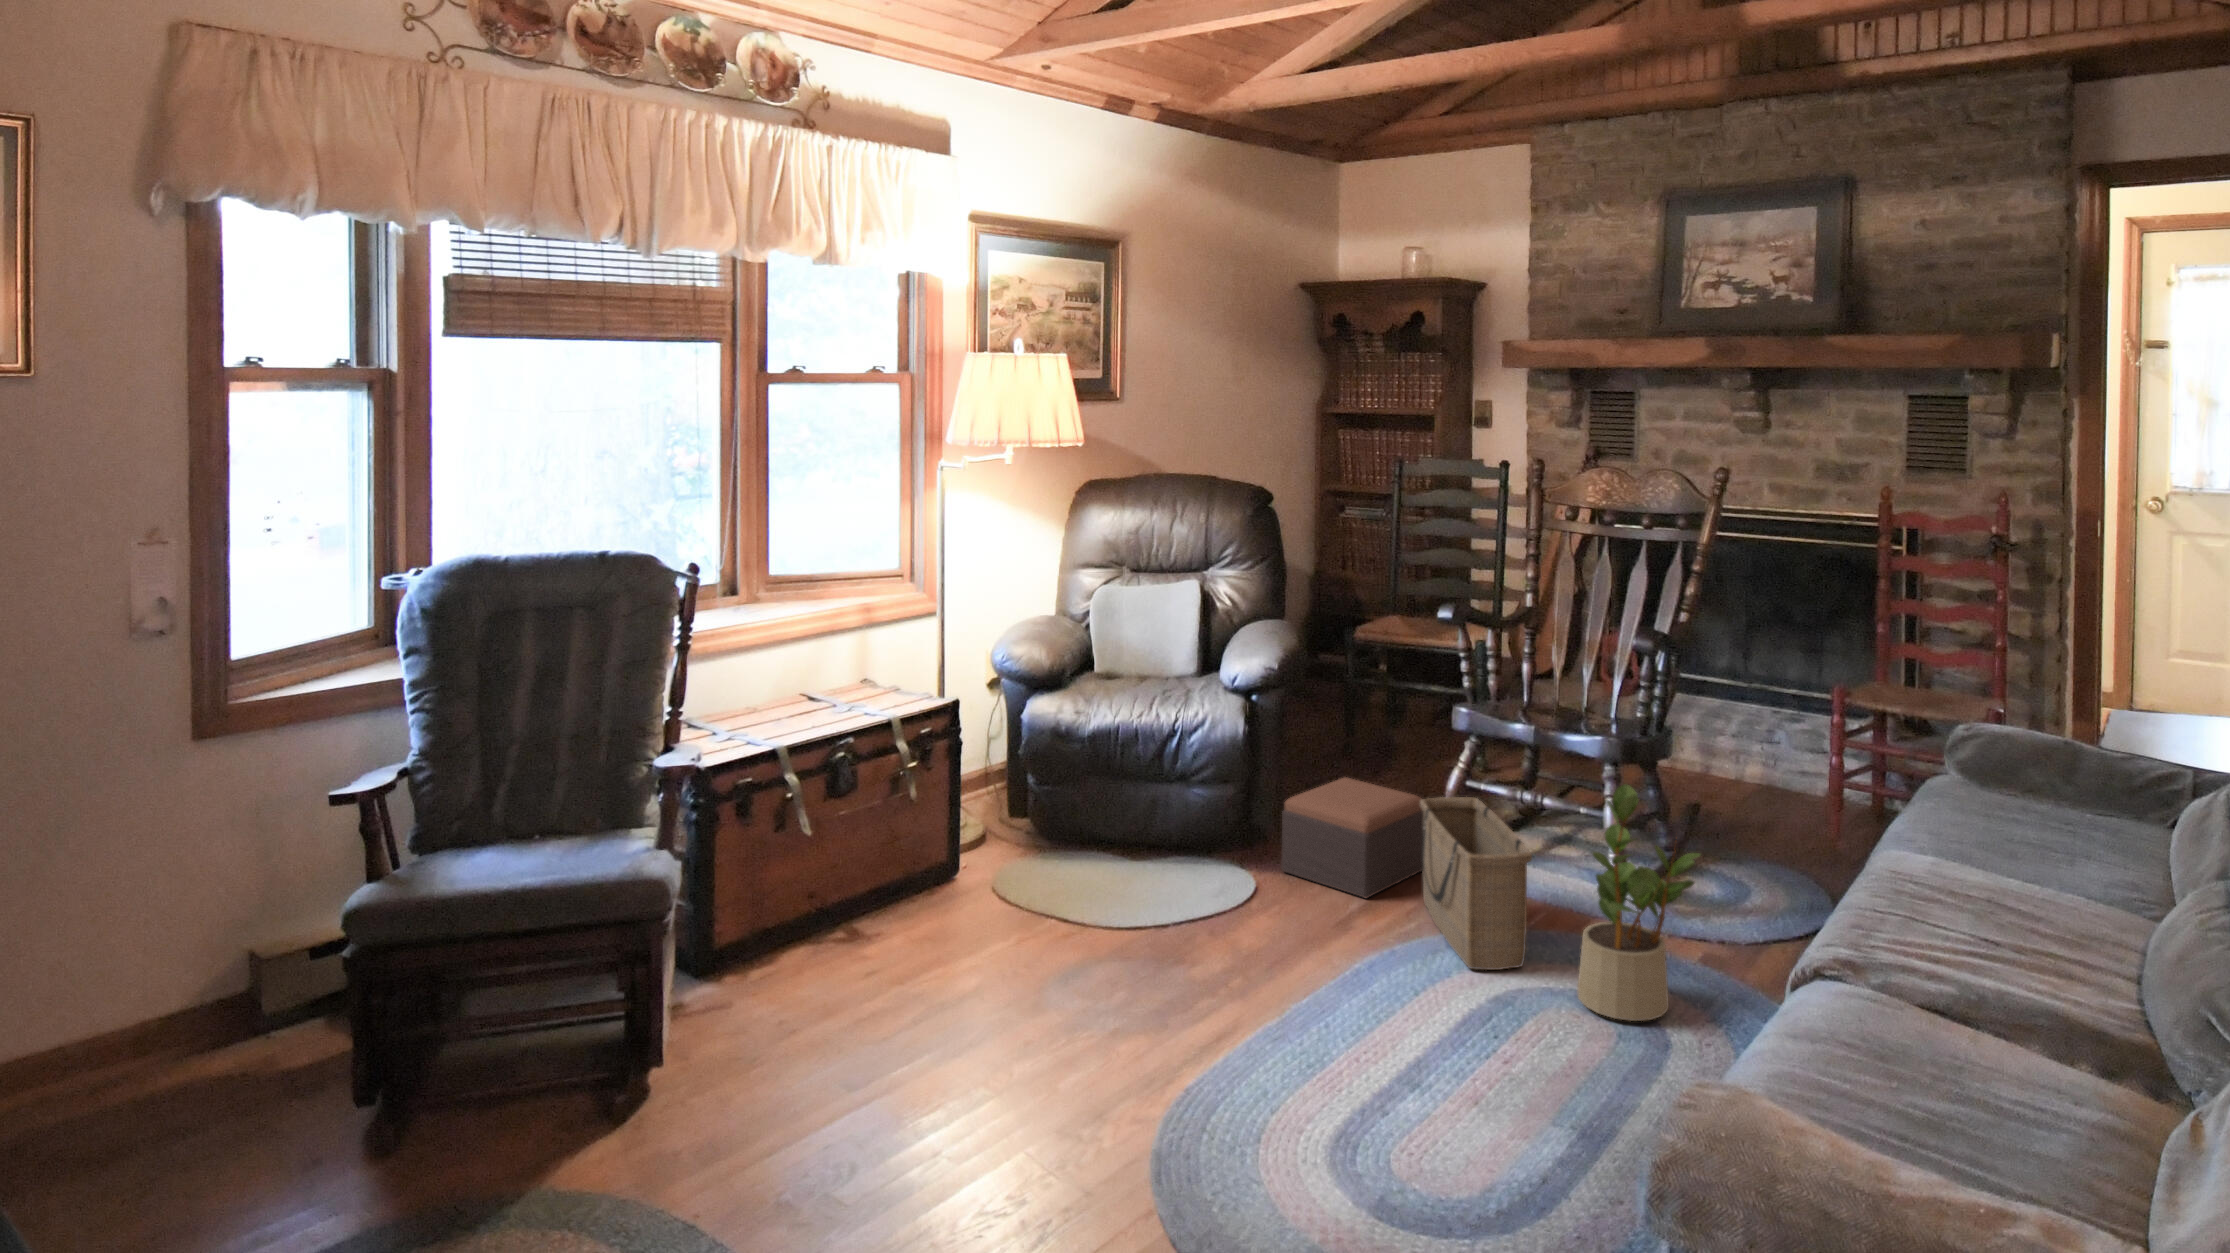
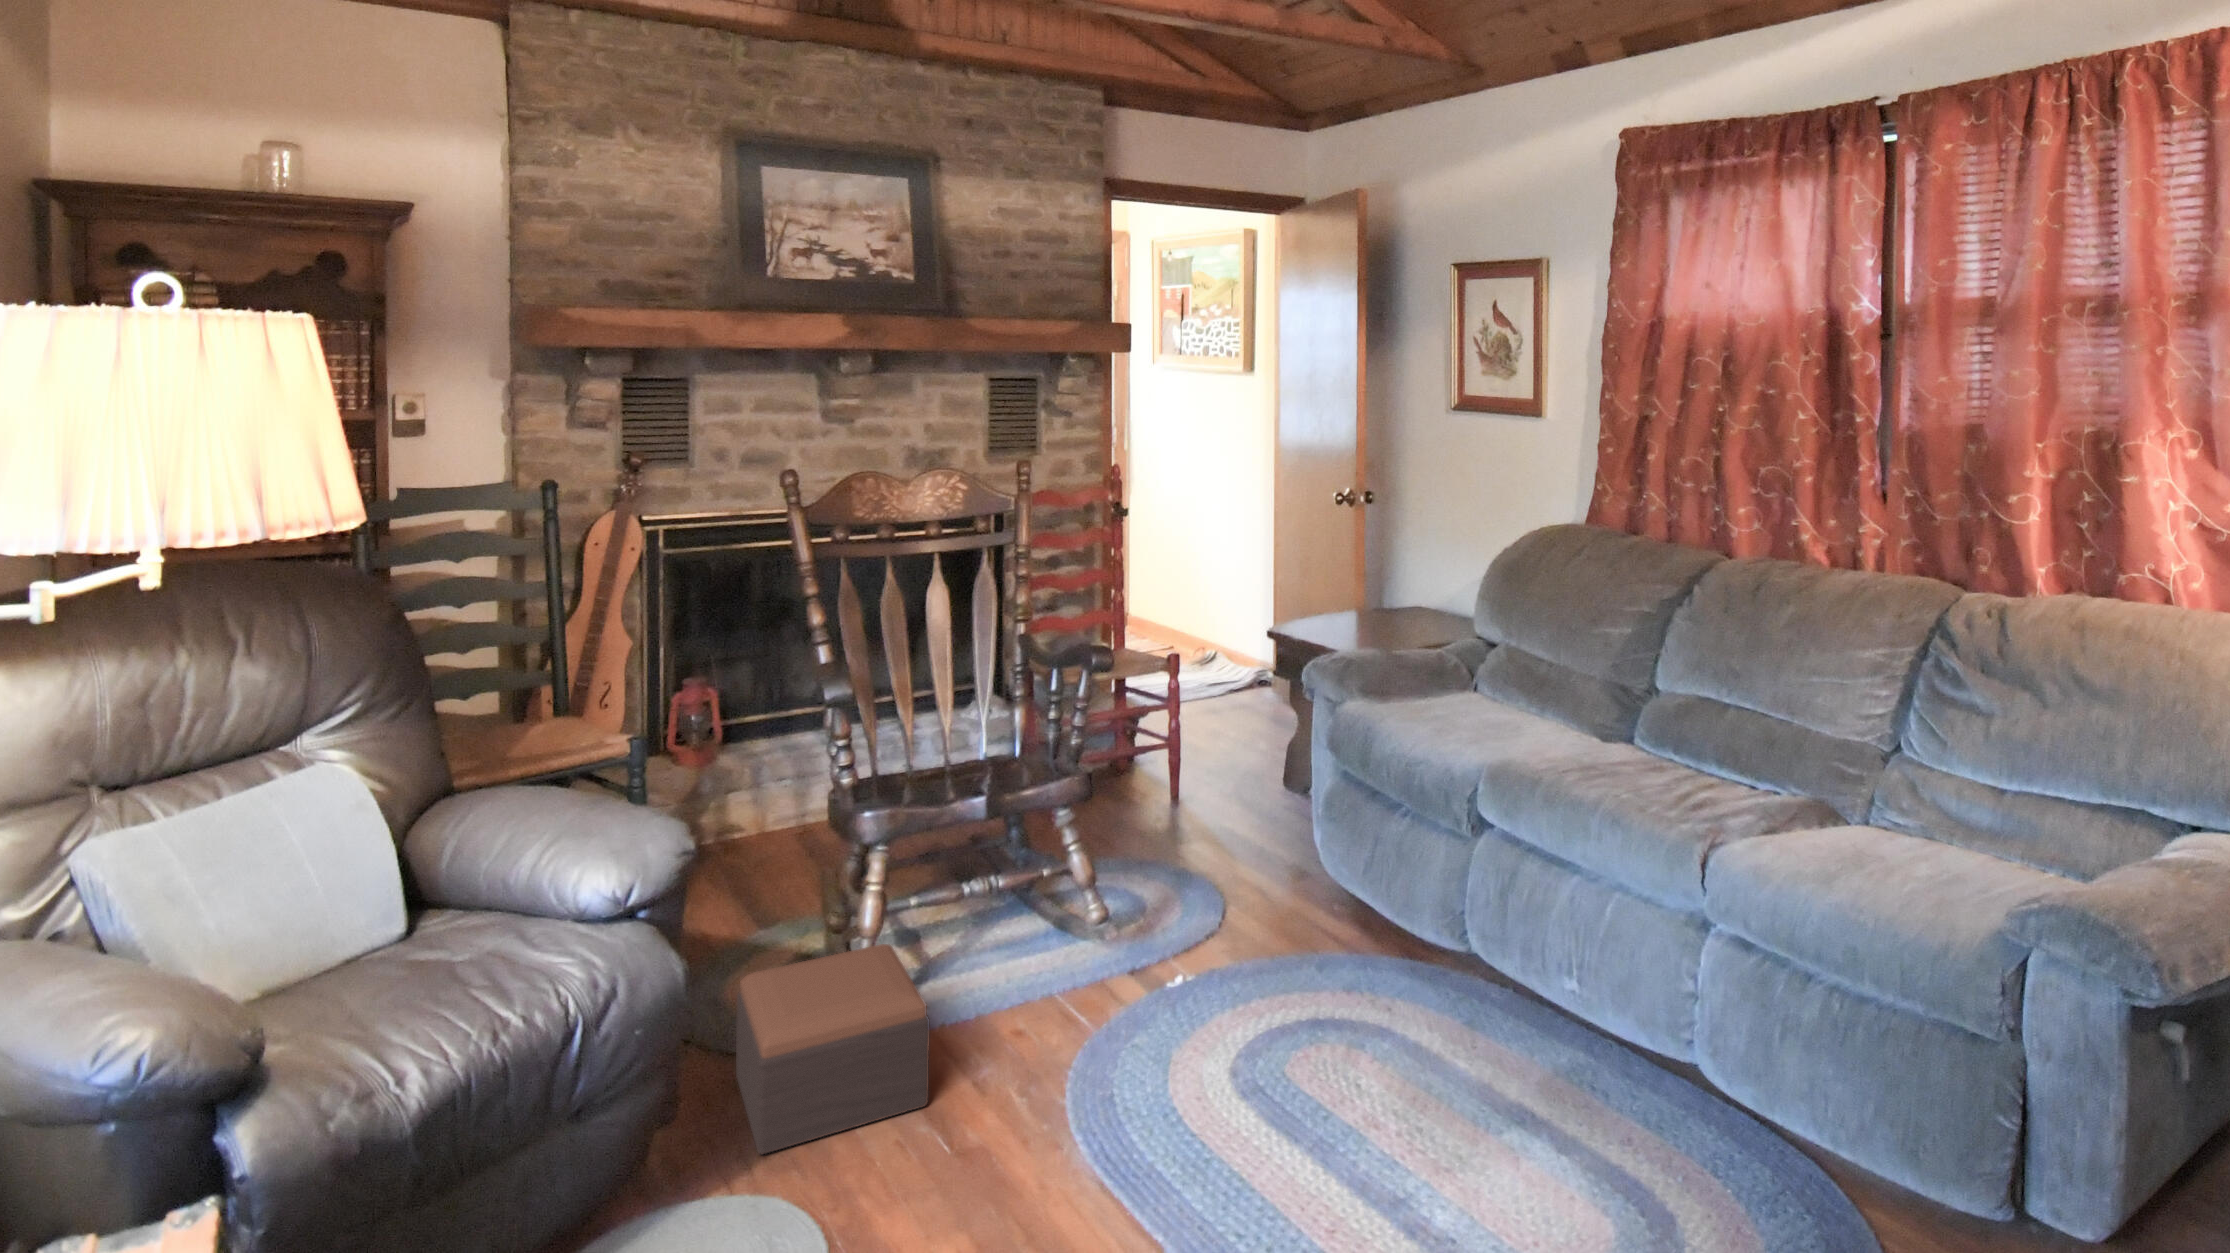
potted plant: present [1578,784,1700,1021] -> none [1254,800,1365,1043]
basket: present [1420,797,1532,970] -> none [980,902,1205,1086]

